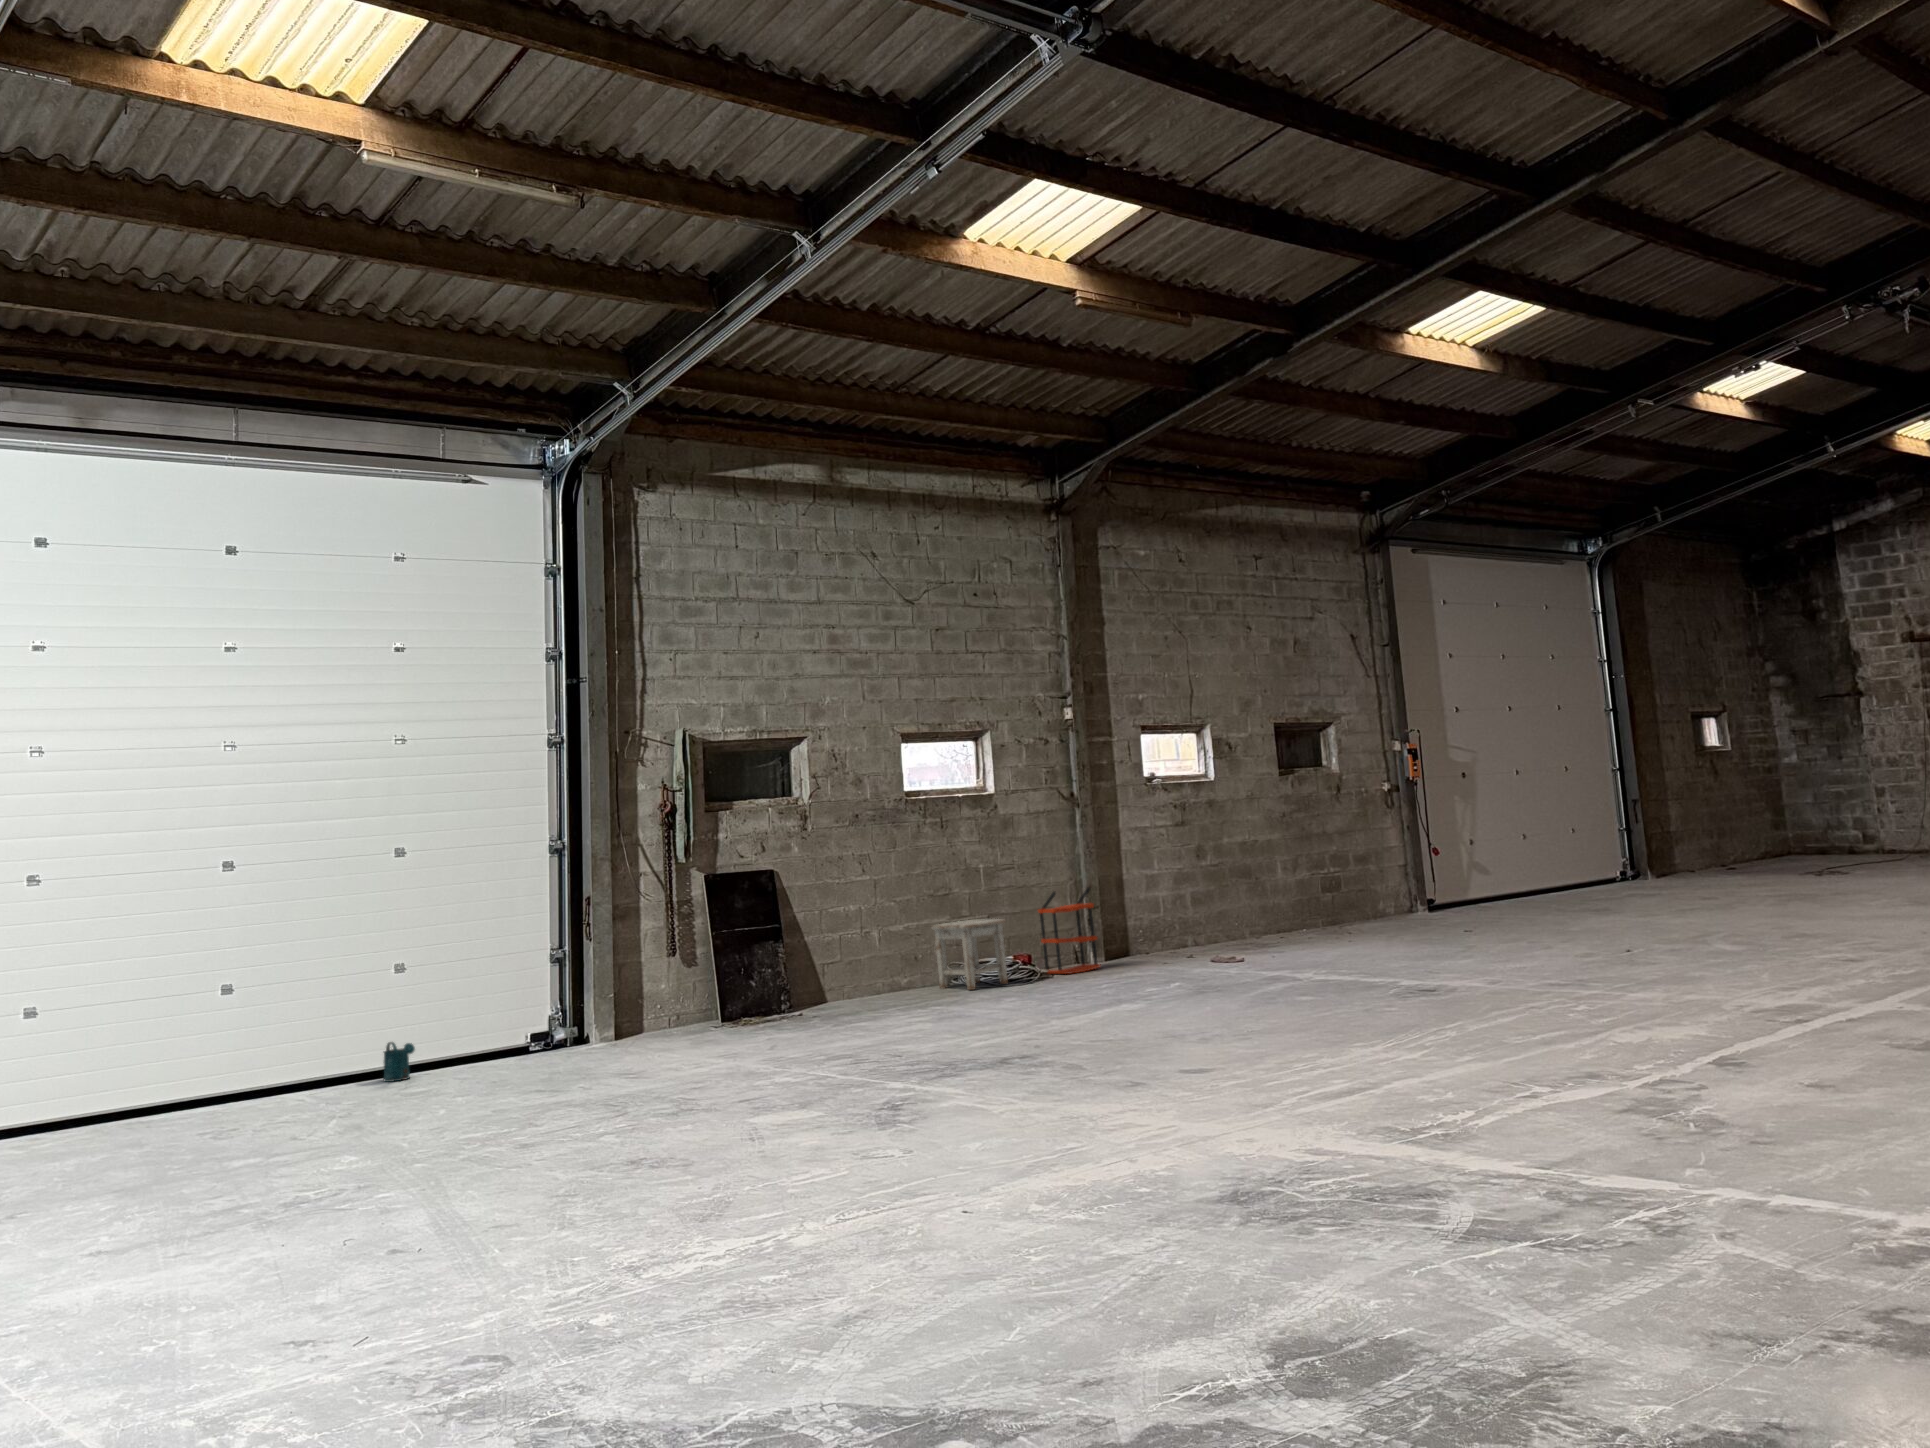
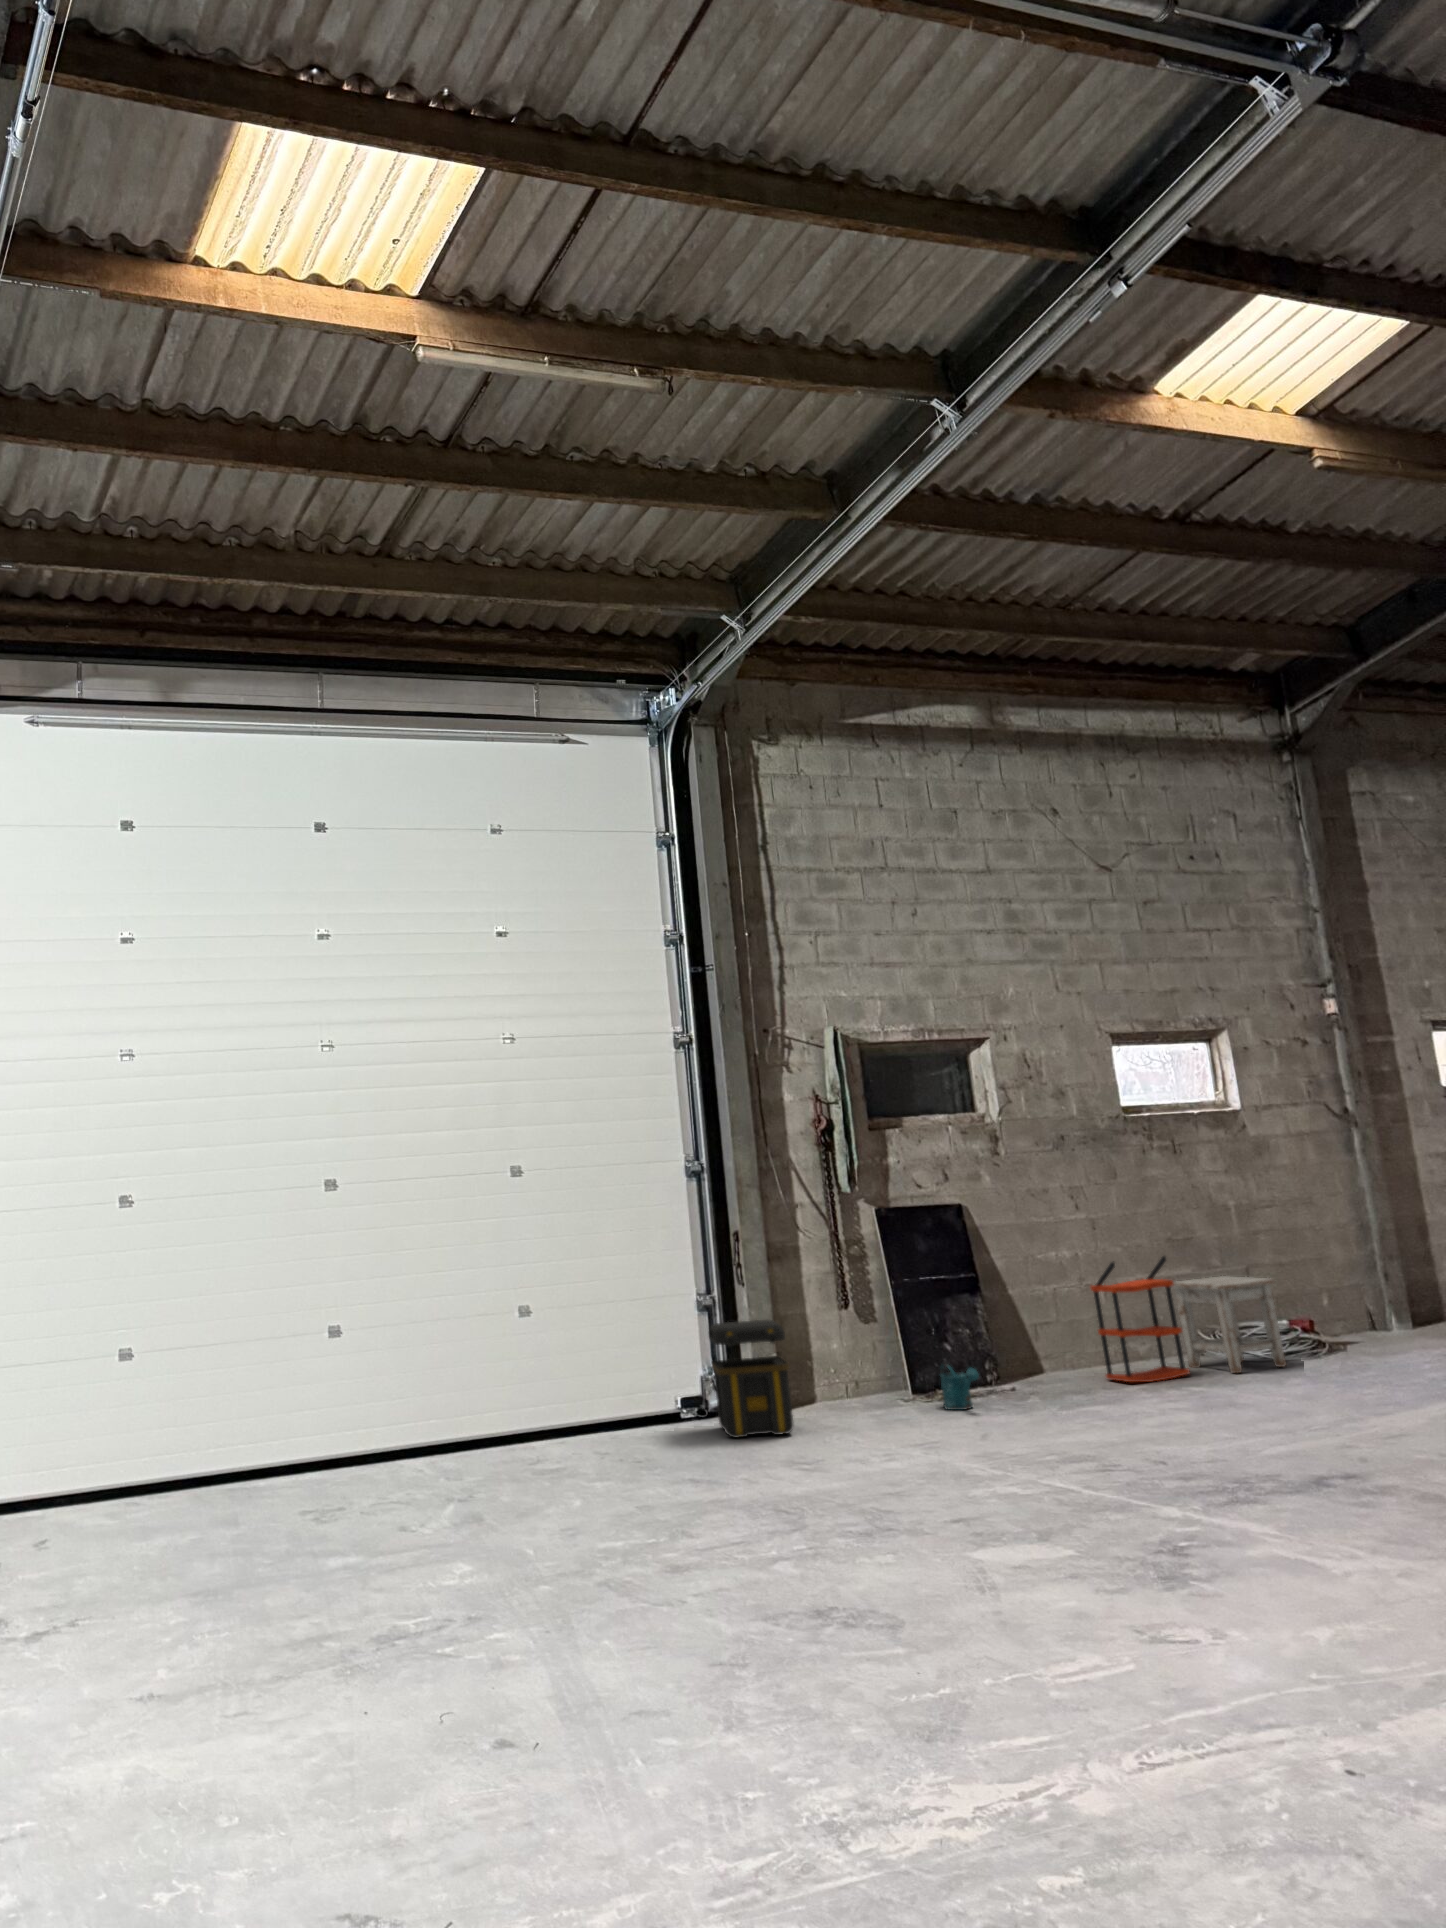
shelving unit: present [1038,888,1100,974] -> present [1091,1256,1190,1382]
toolbox: none [564,962,629,1054] -> present [709,1320,793,1438]
watering can: present [384,1042,415,1082] -> present [940,1365,979,1410]

